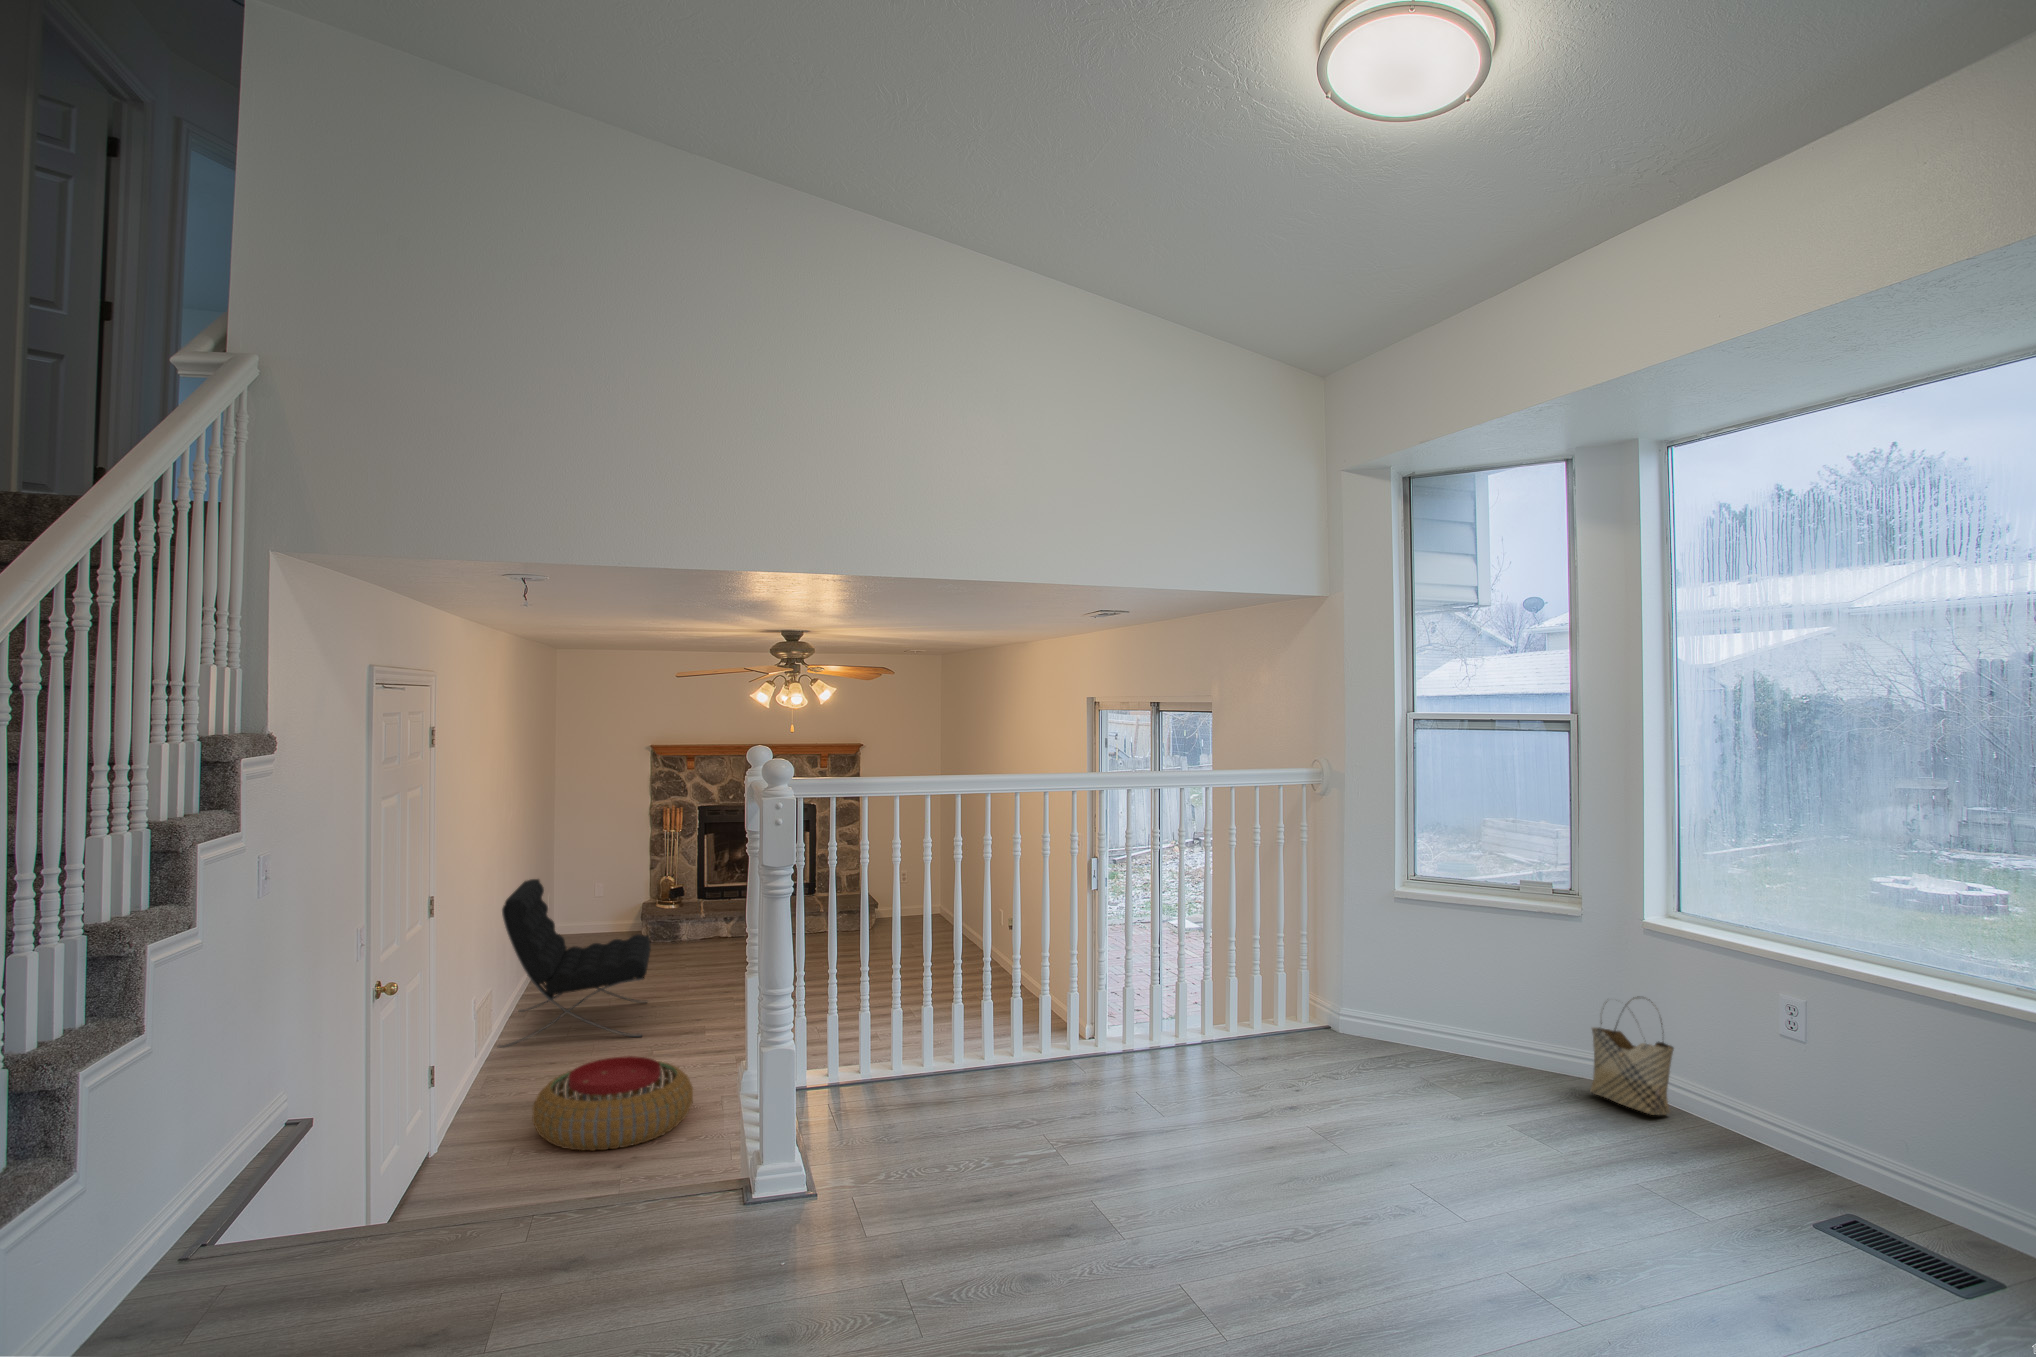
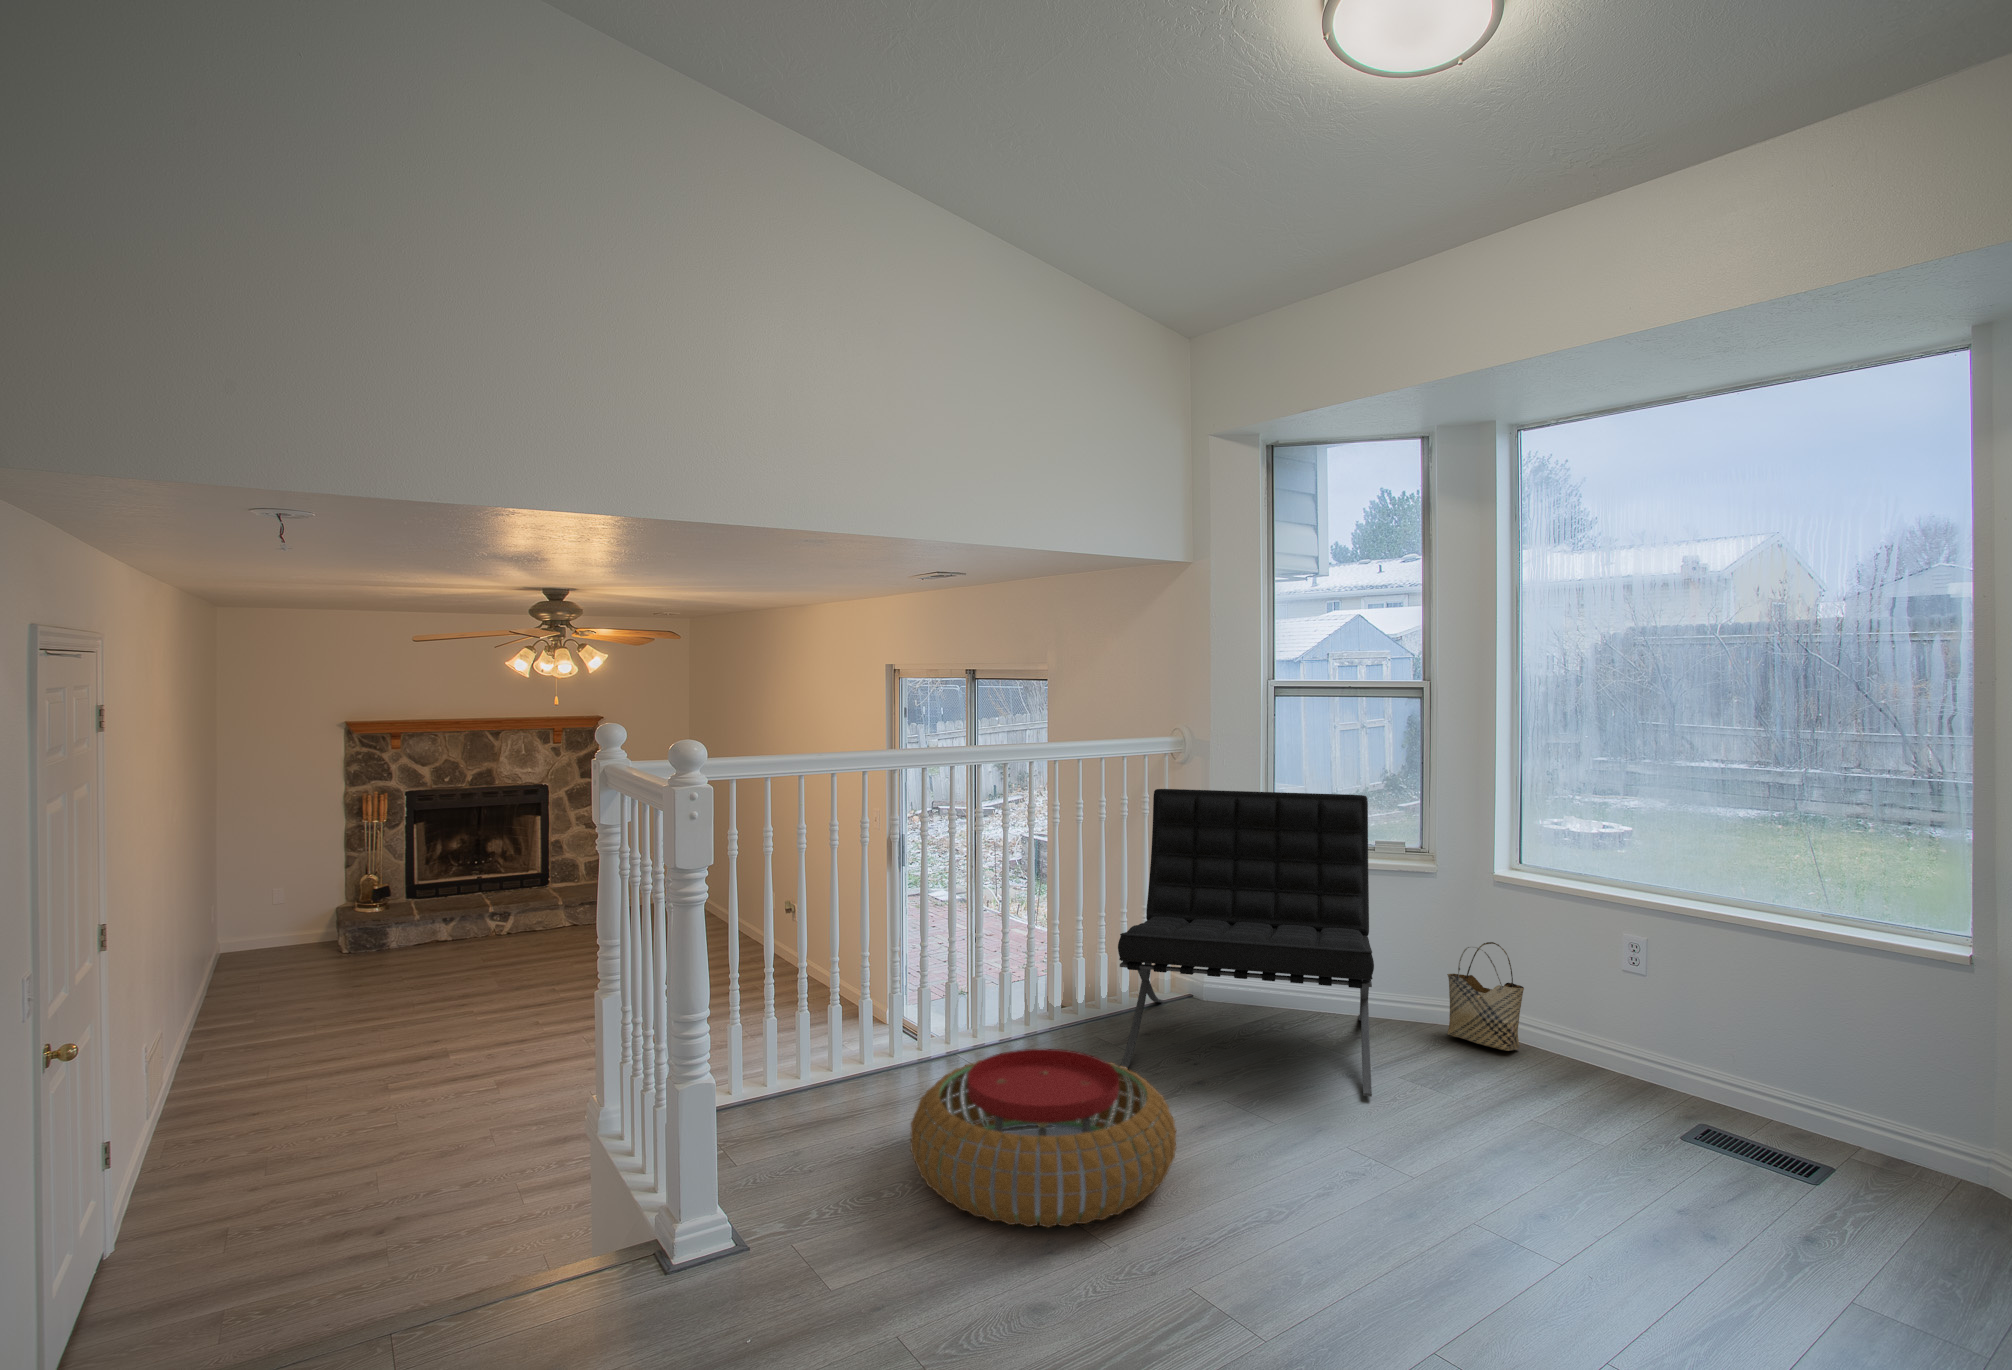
lounge chair: present [499,879,651,1048] -> present [1118,789,1374,1097]
pouf: present [532,1056,693,1151] -> present [911,1049,1176,1227]

